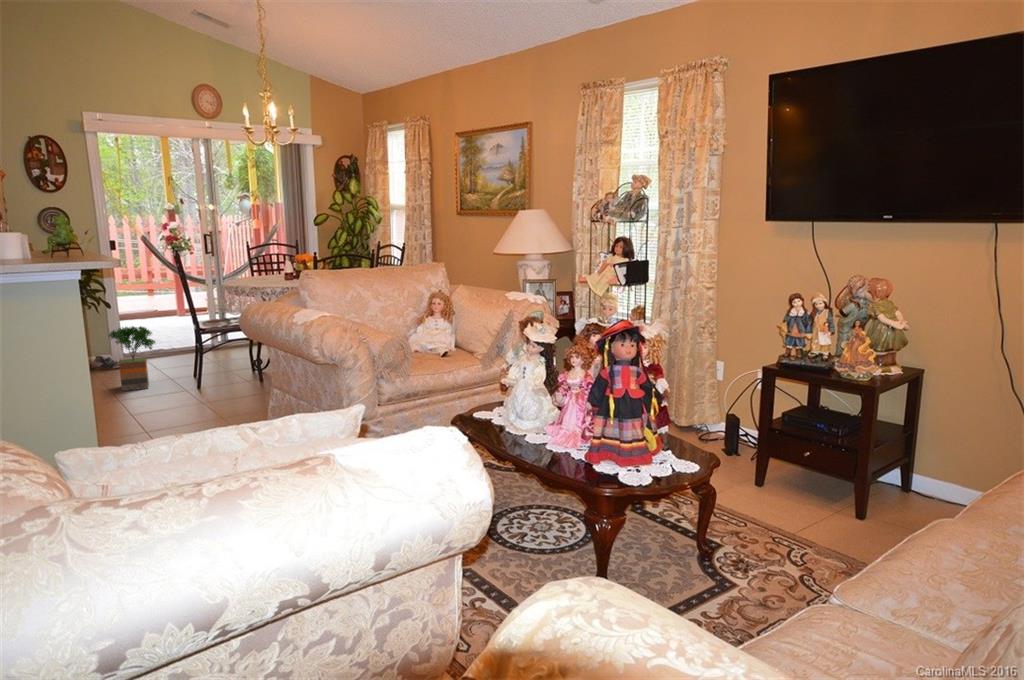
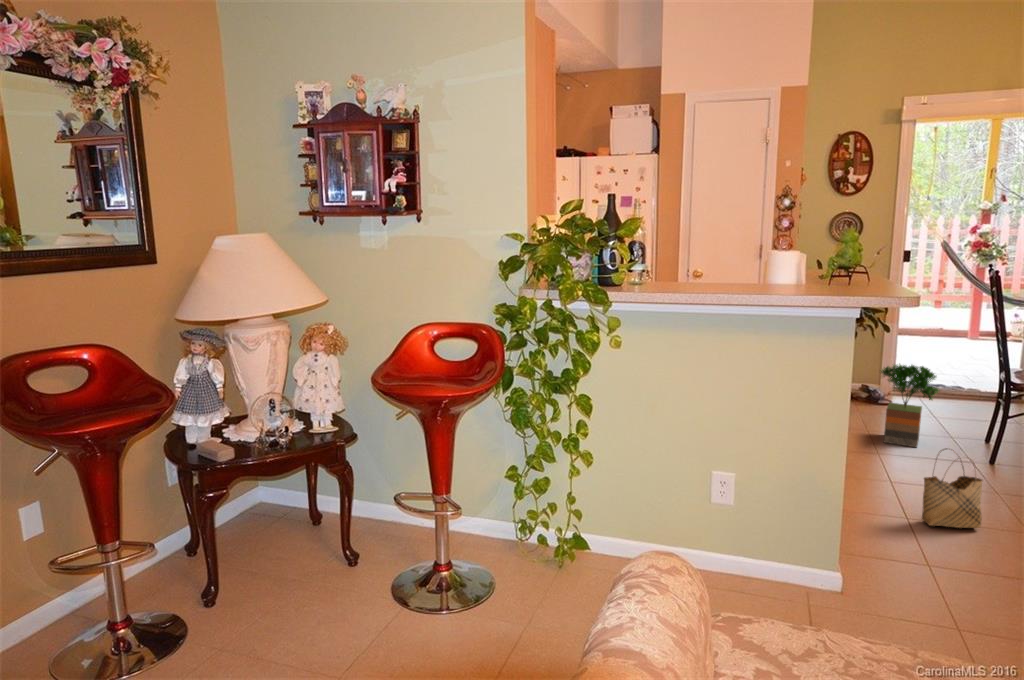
woven basket: none [152,370,195,426] -> present [922,448,983,528]

